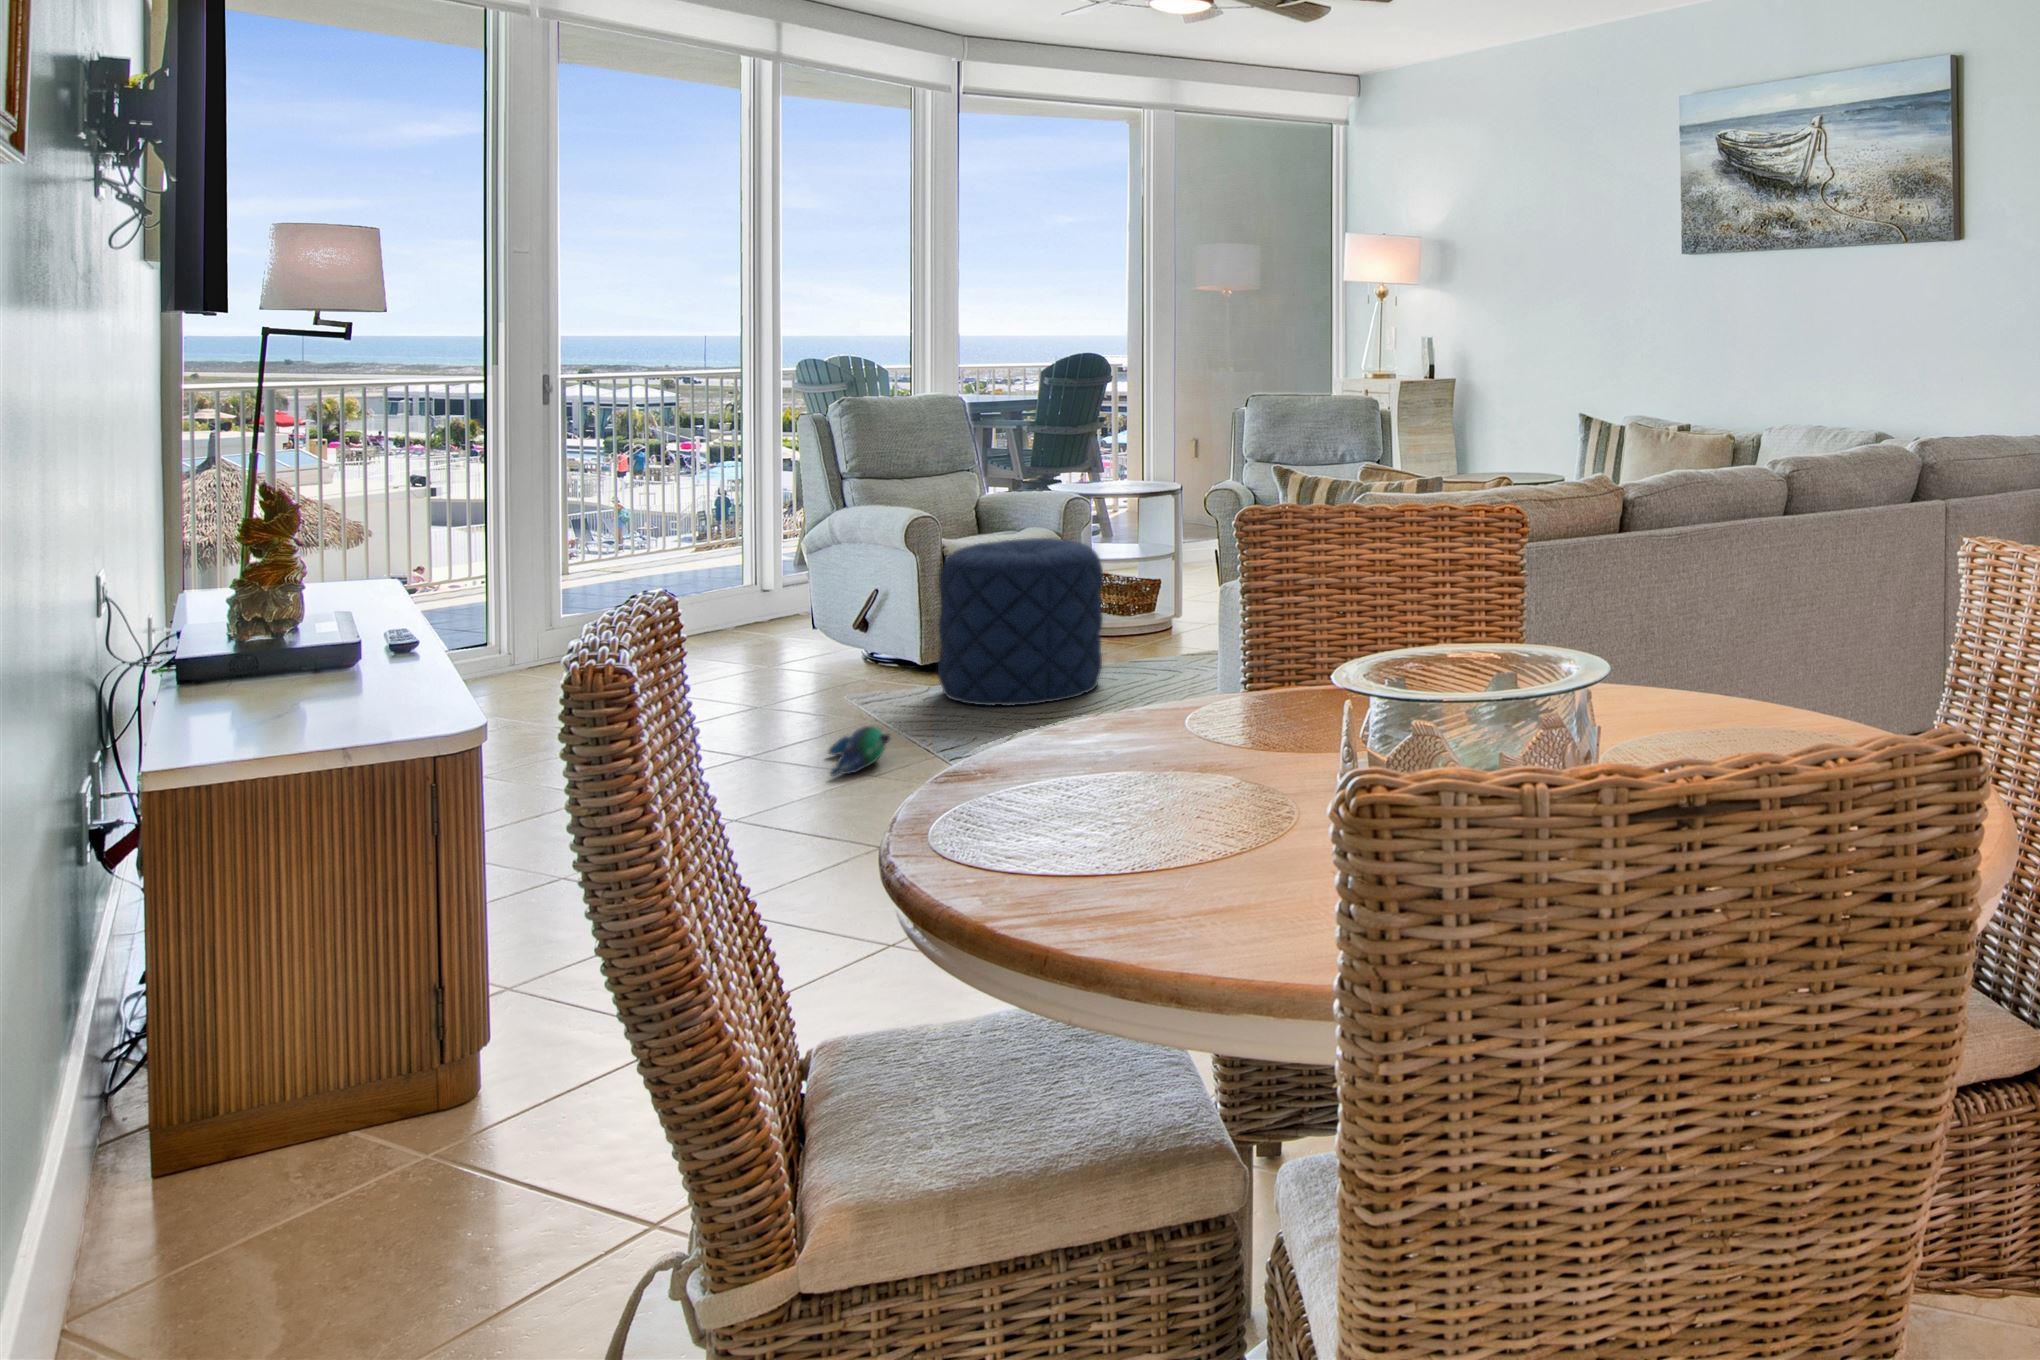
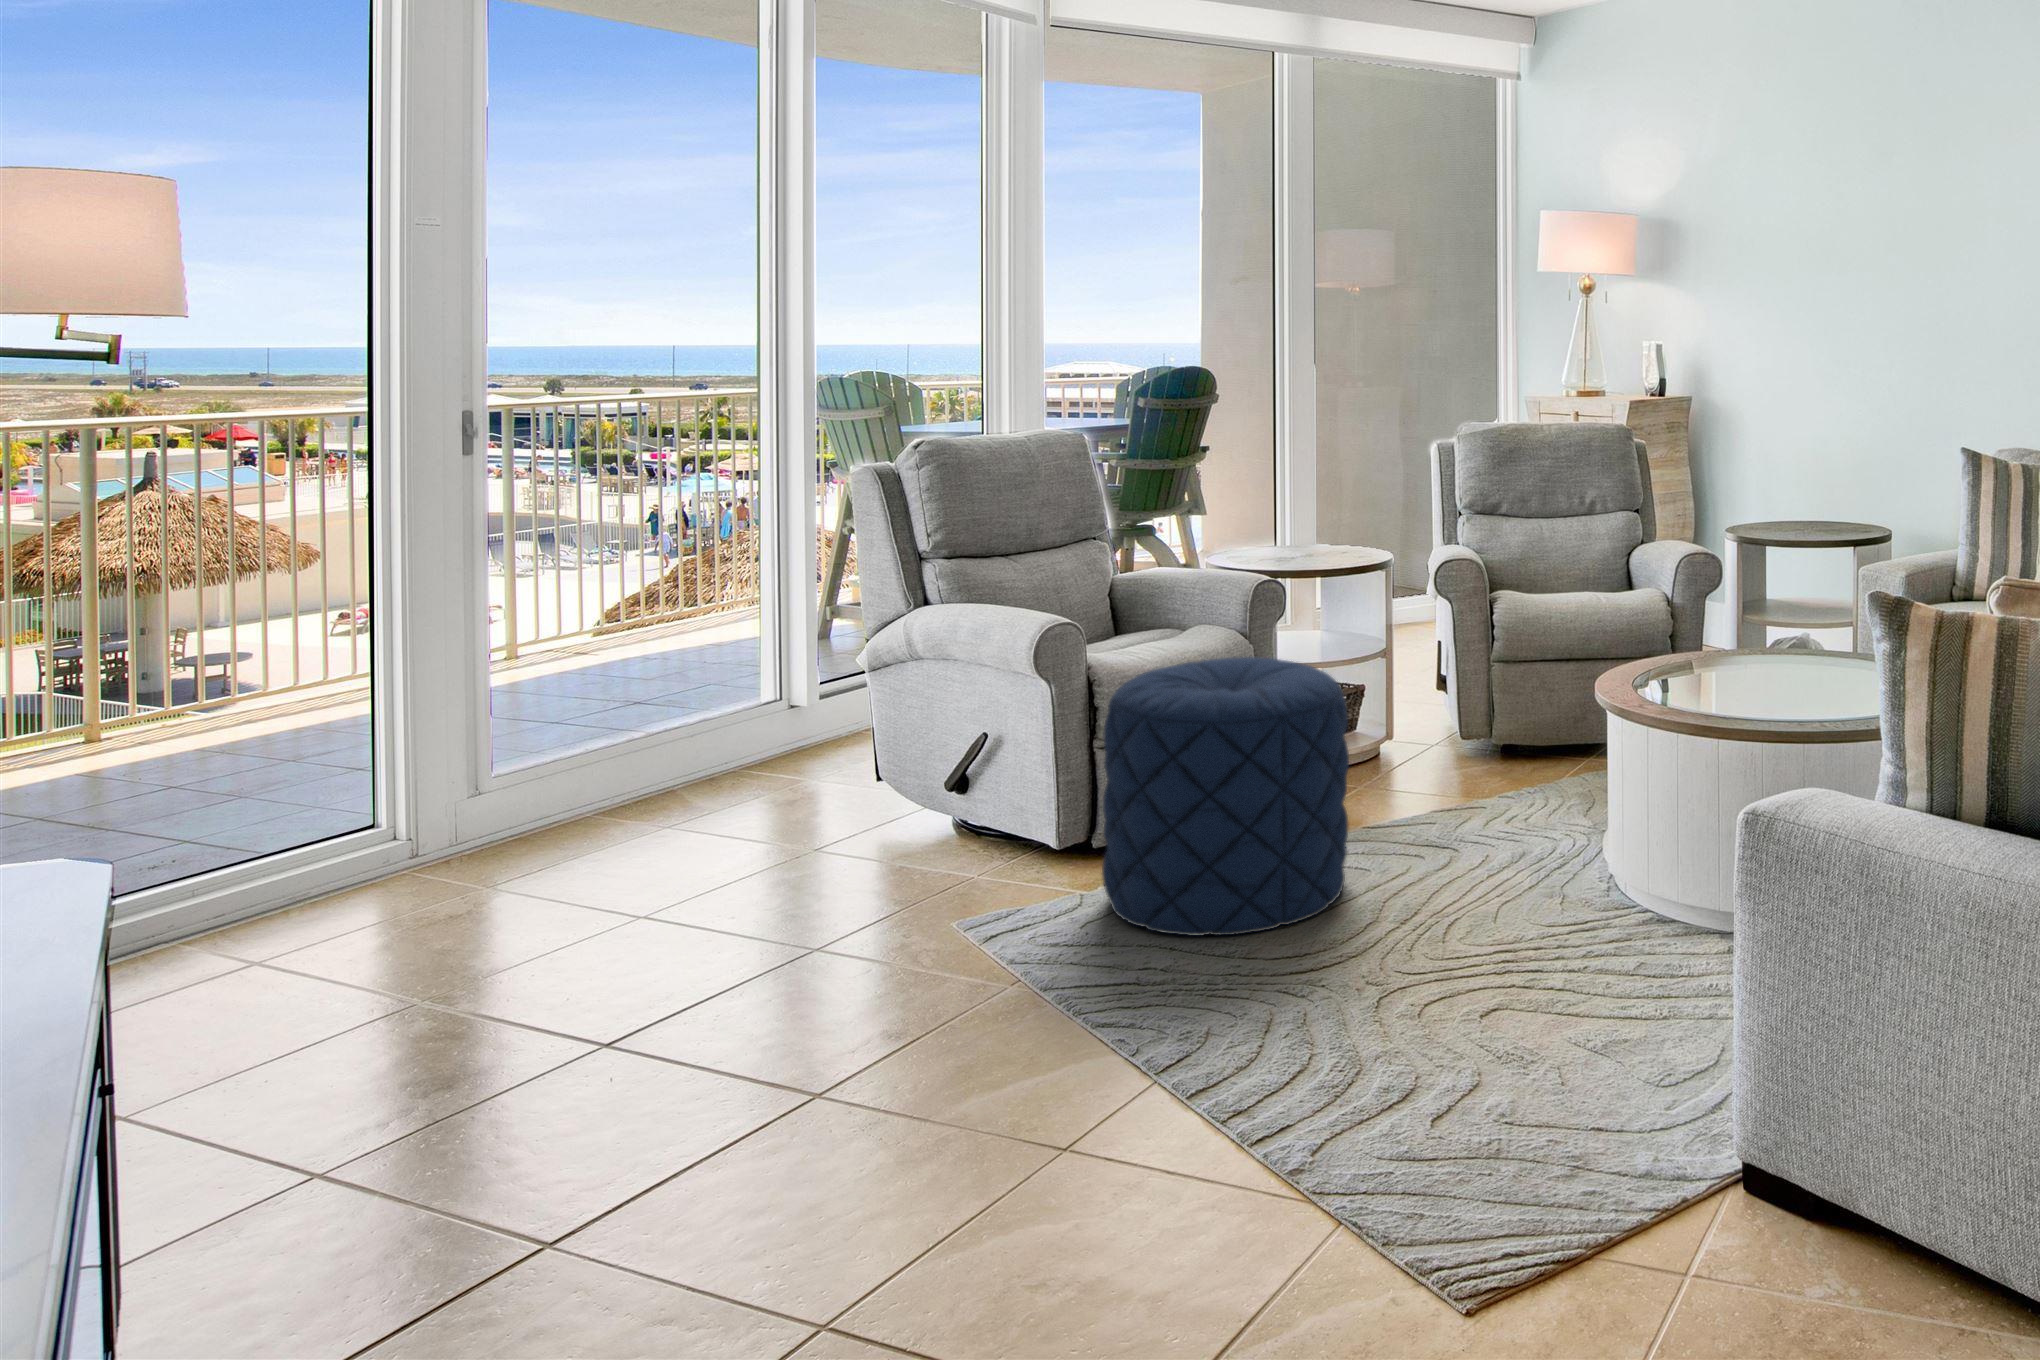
plush toy: present [829,726,891,776] -> none [967,1020,1083,1134]

